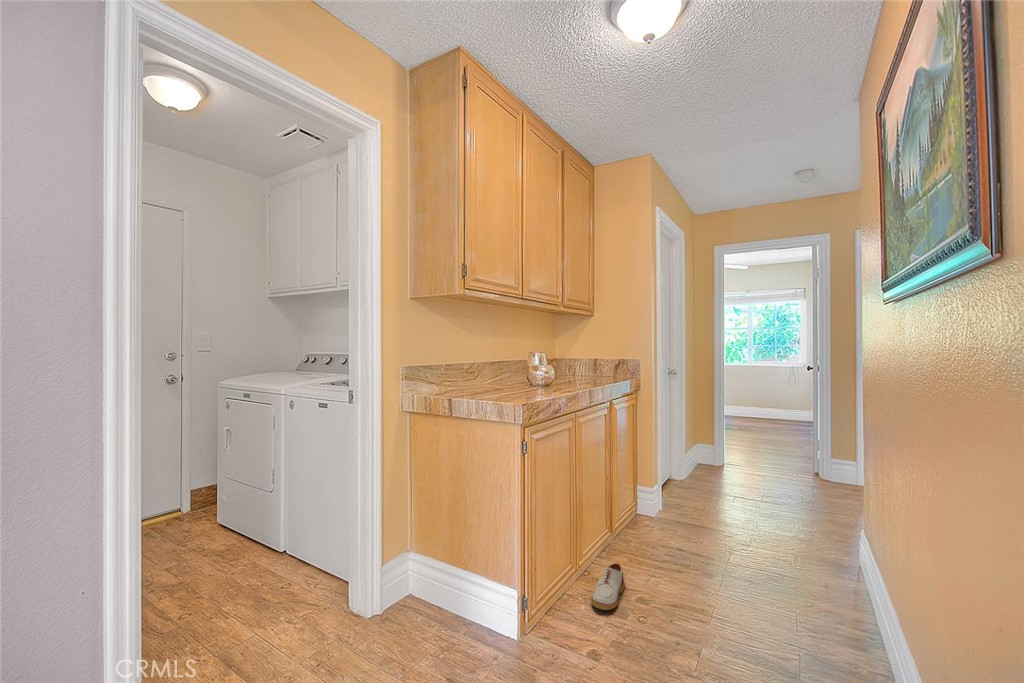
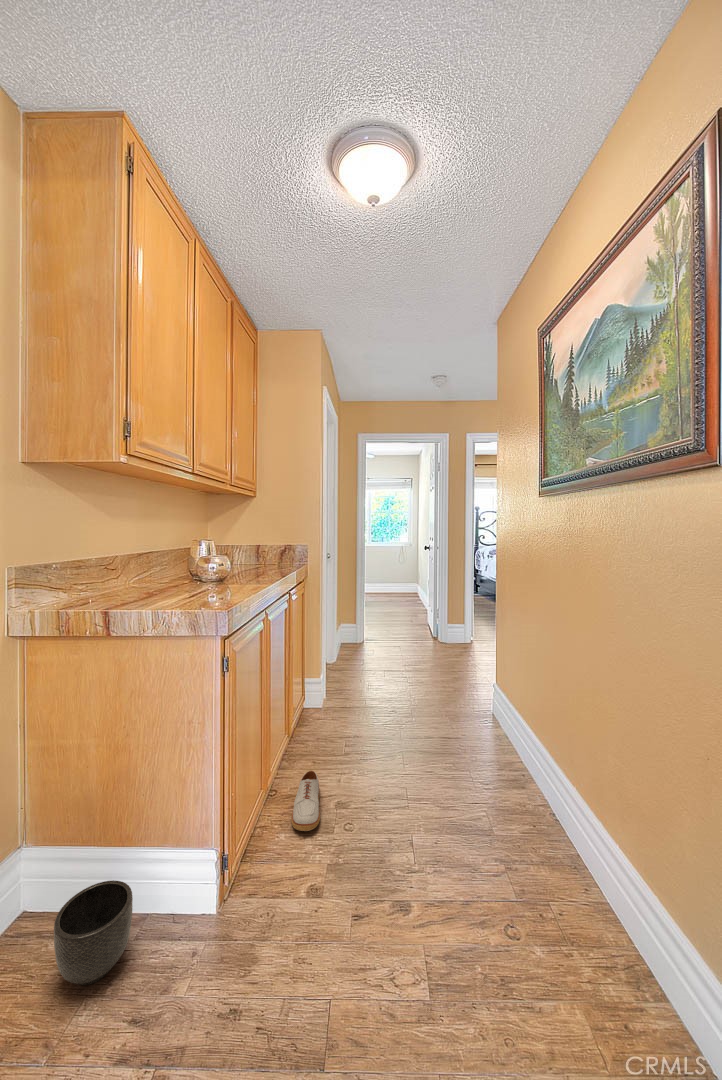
planter: none [415,585,460,647] -> present [54,880,133,985]

